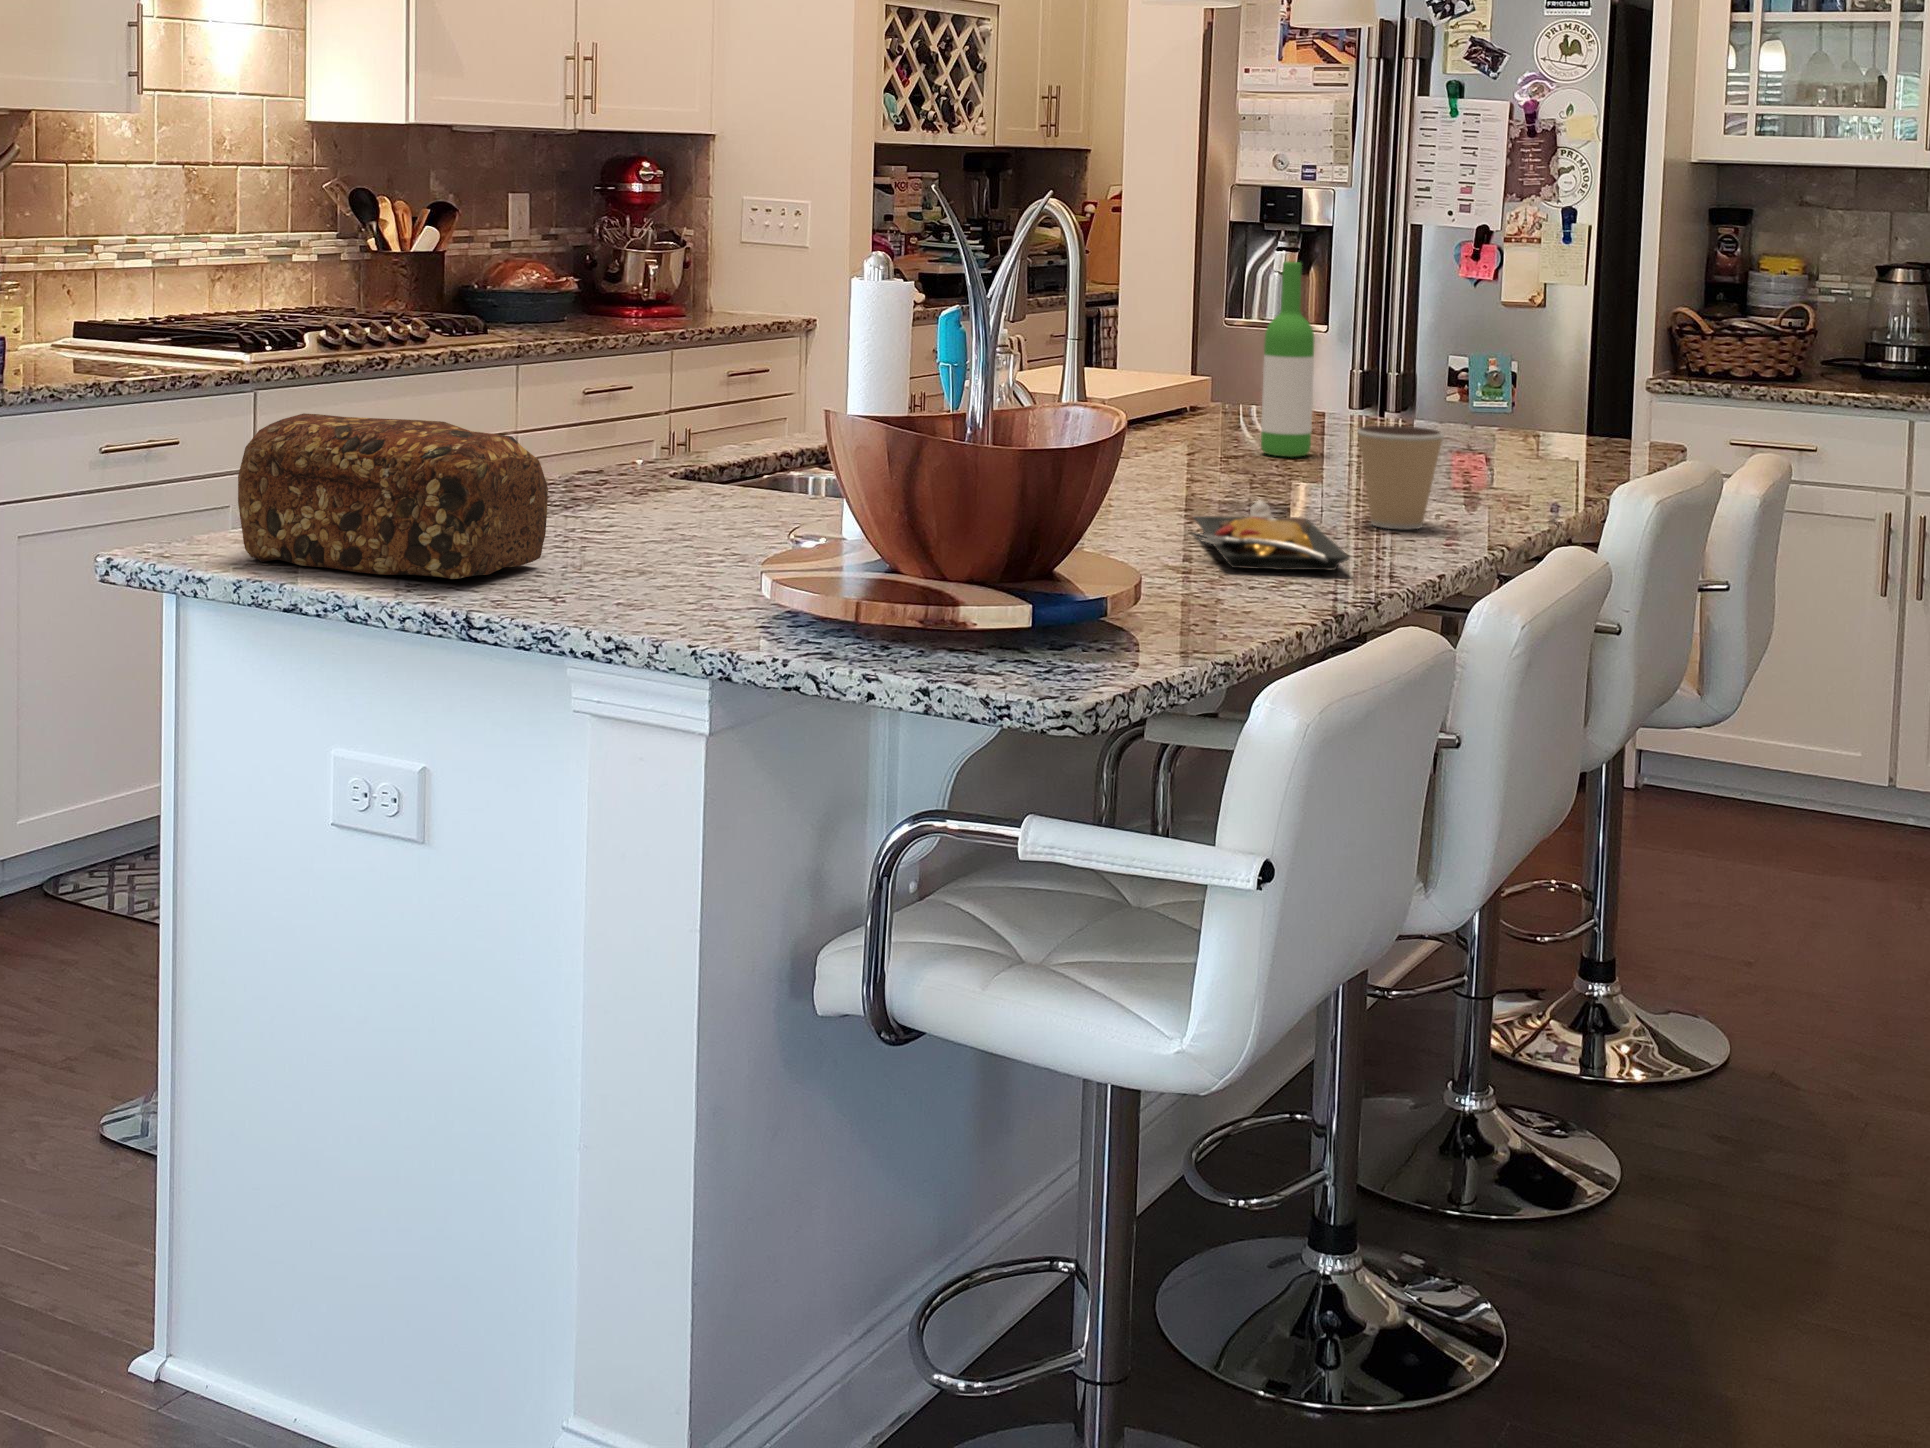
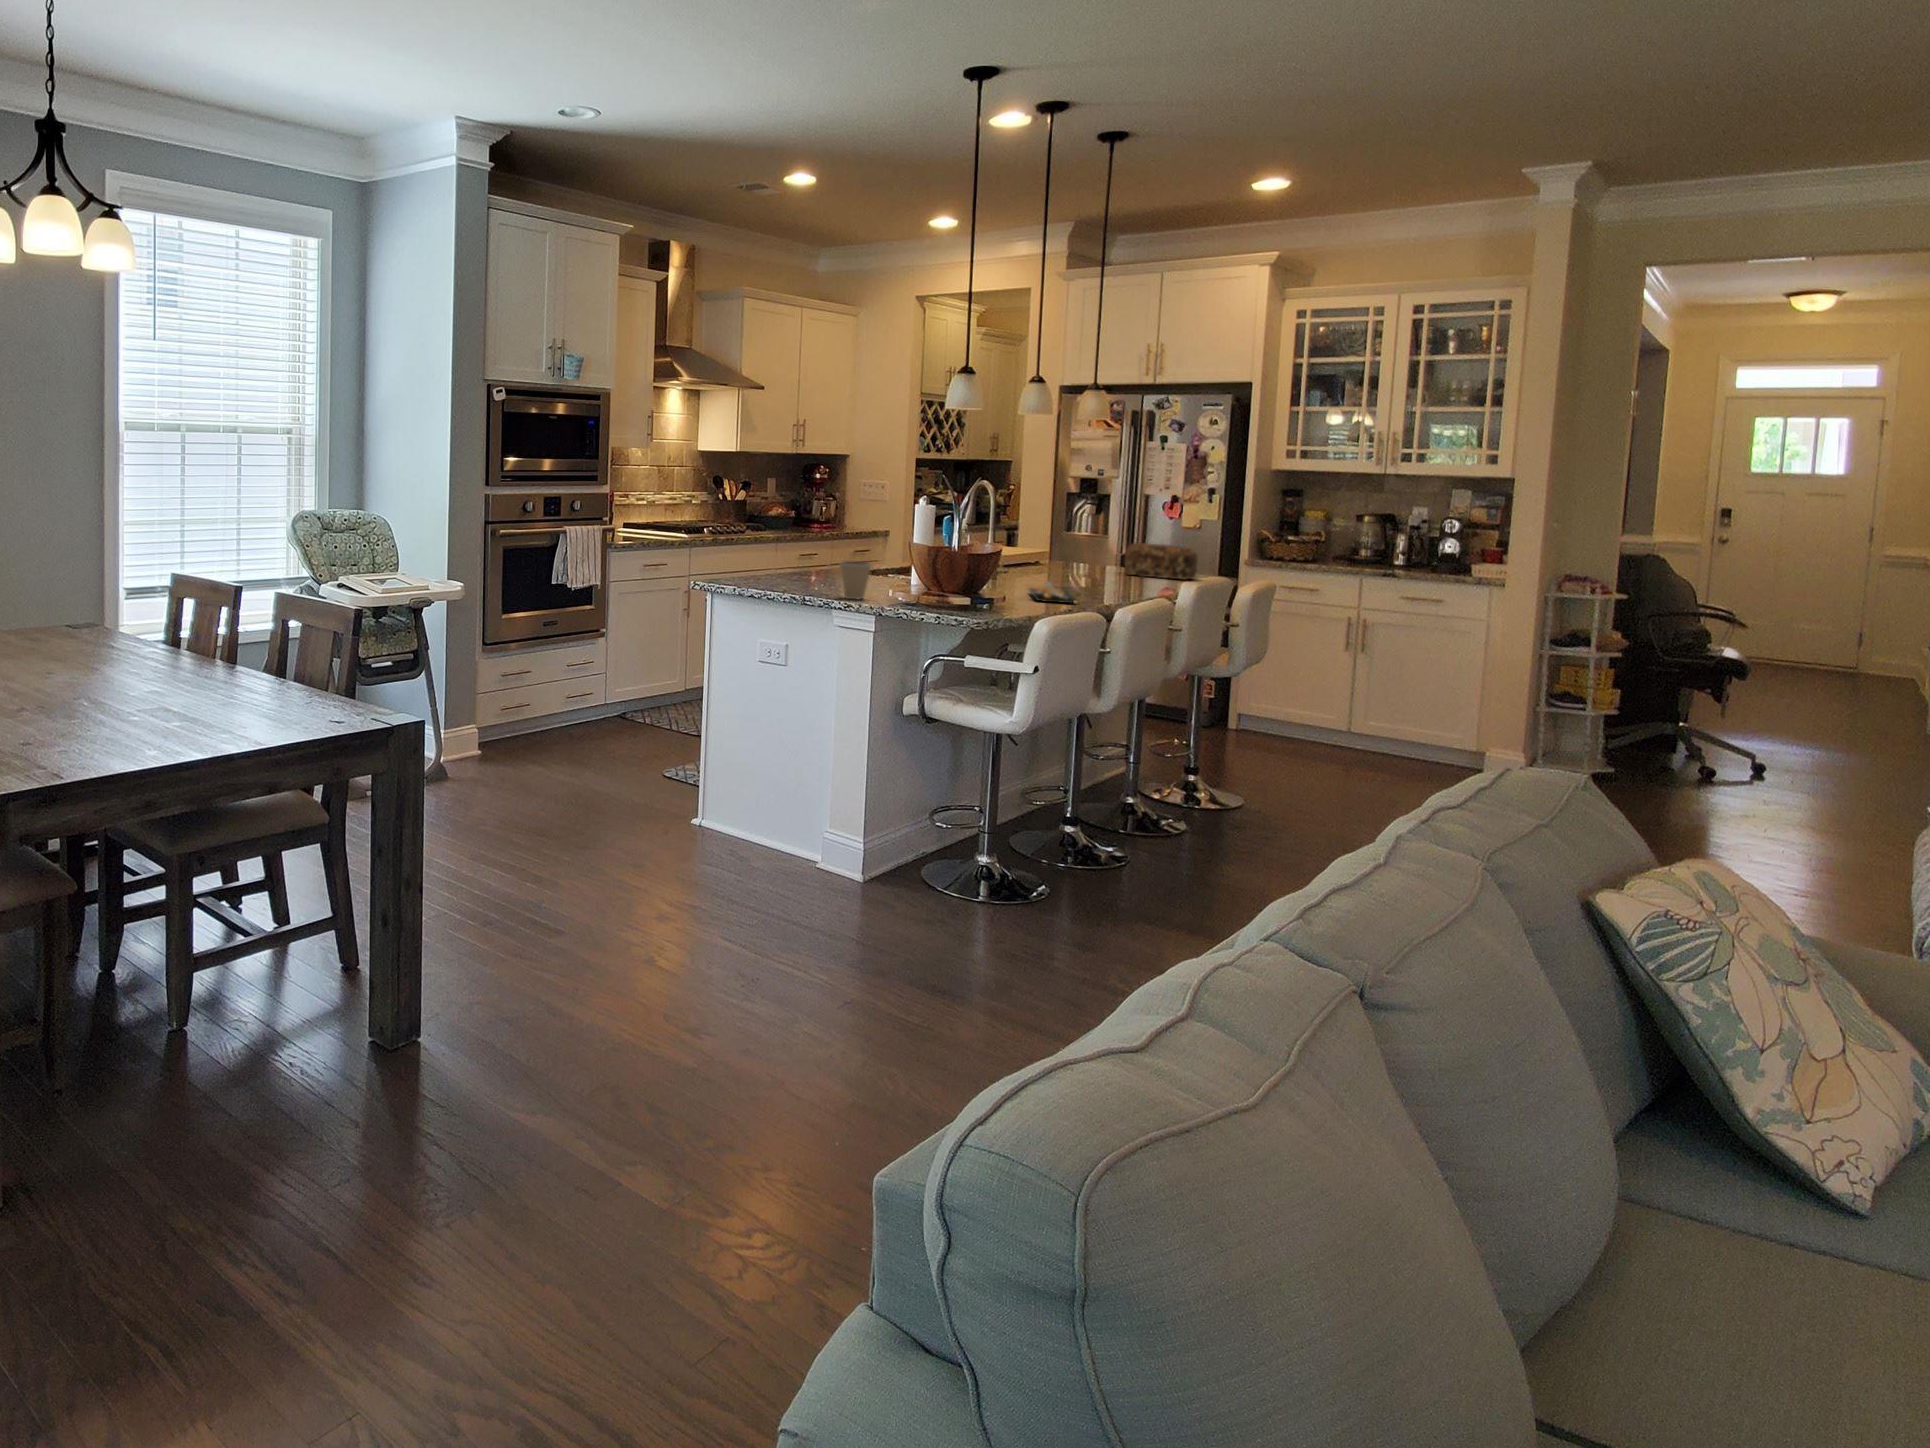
wine bottle: present [1261,262,1314,457] -> none [1063,507,1083,578]
bread loaf: present [238,413,548,579] -> present [1125,543,1197,580]
coffee cup: present [1357,426,1444,529] -> present [840,561,871,599]

